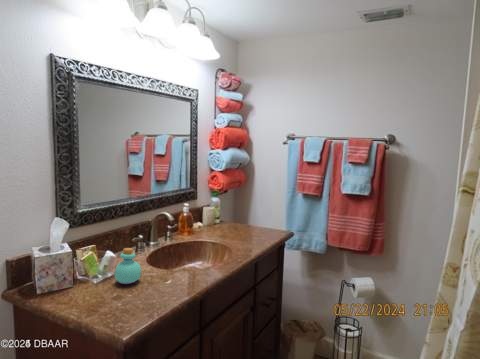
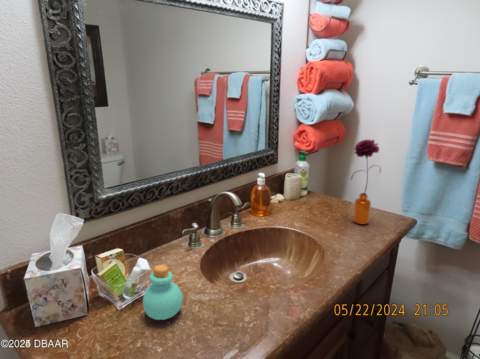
flower: none [248,177,266,236] -> present [351,140,381,224]

